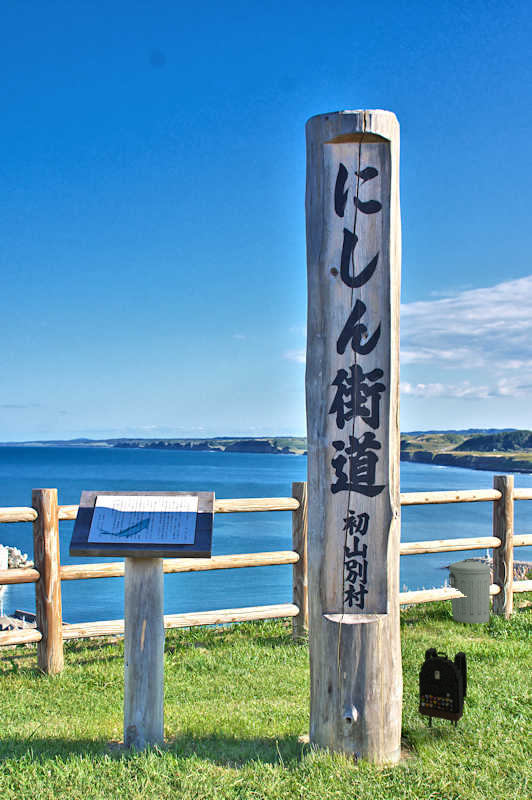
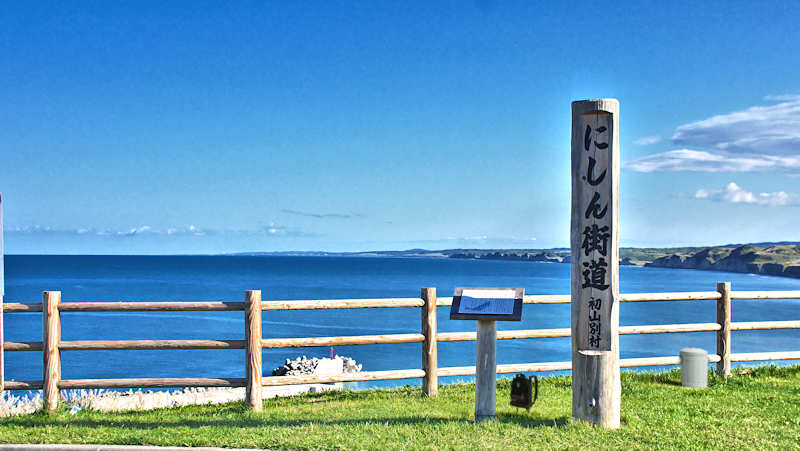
backpack: present [418,648,467,727] -> present [509,373,538,413]

